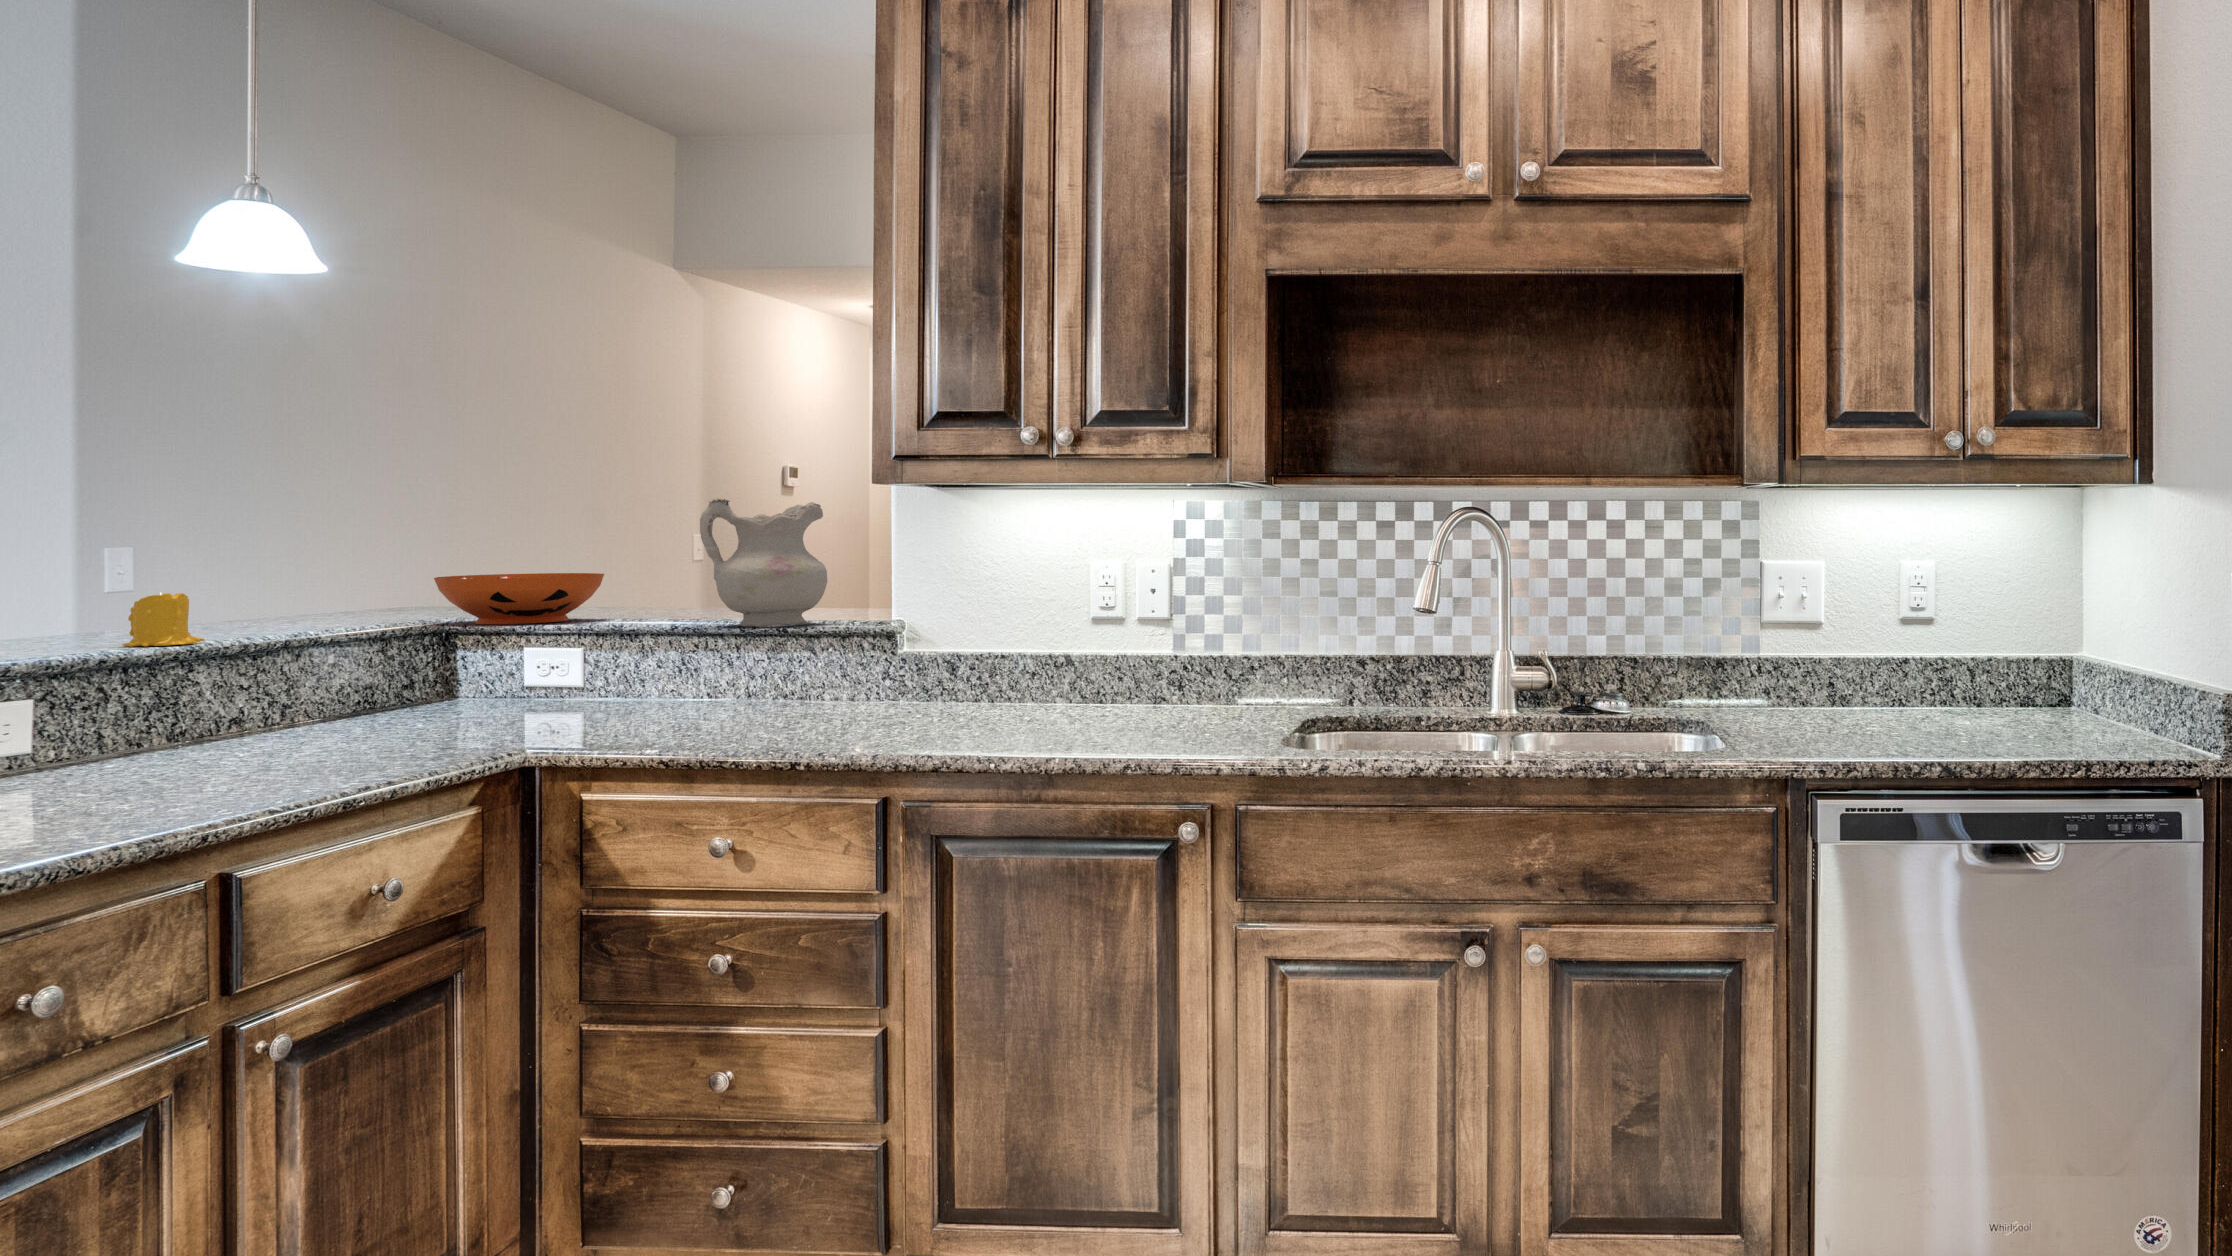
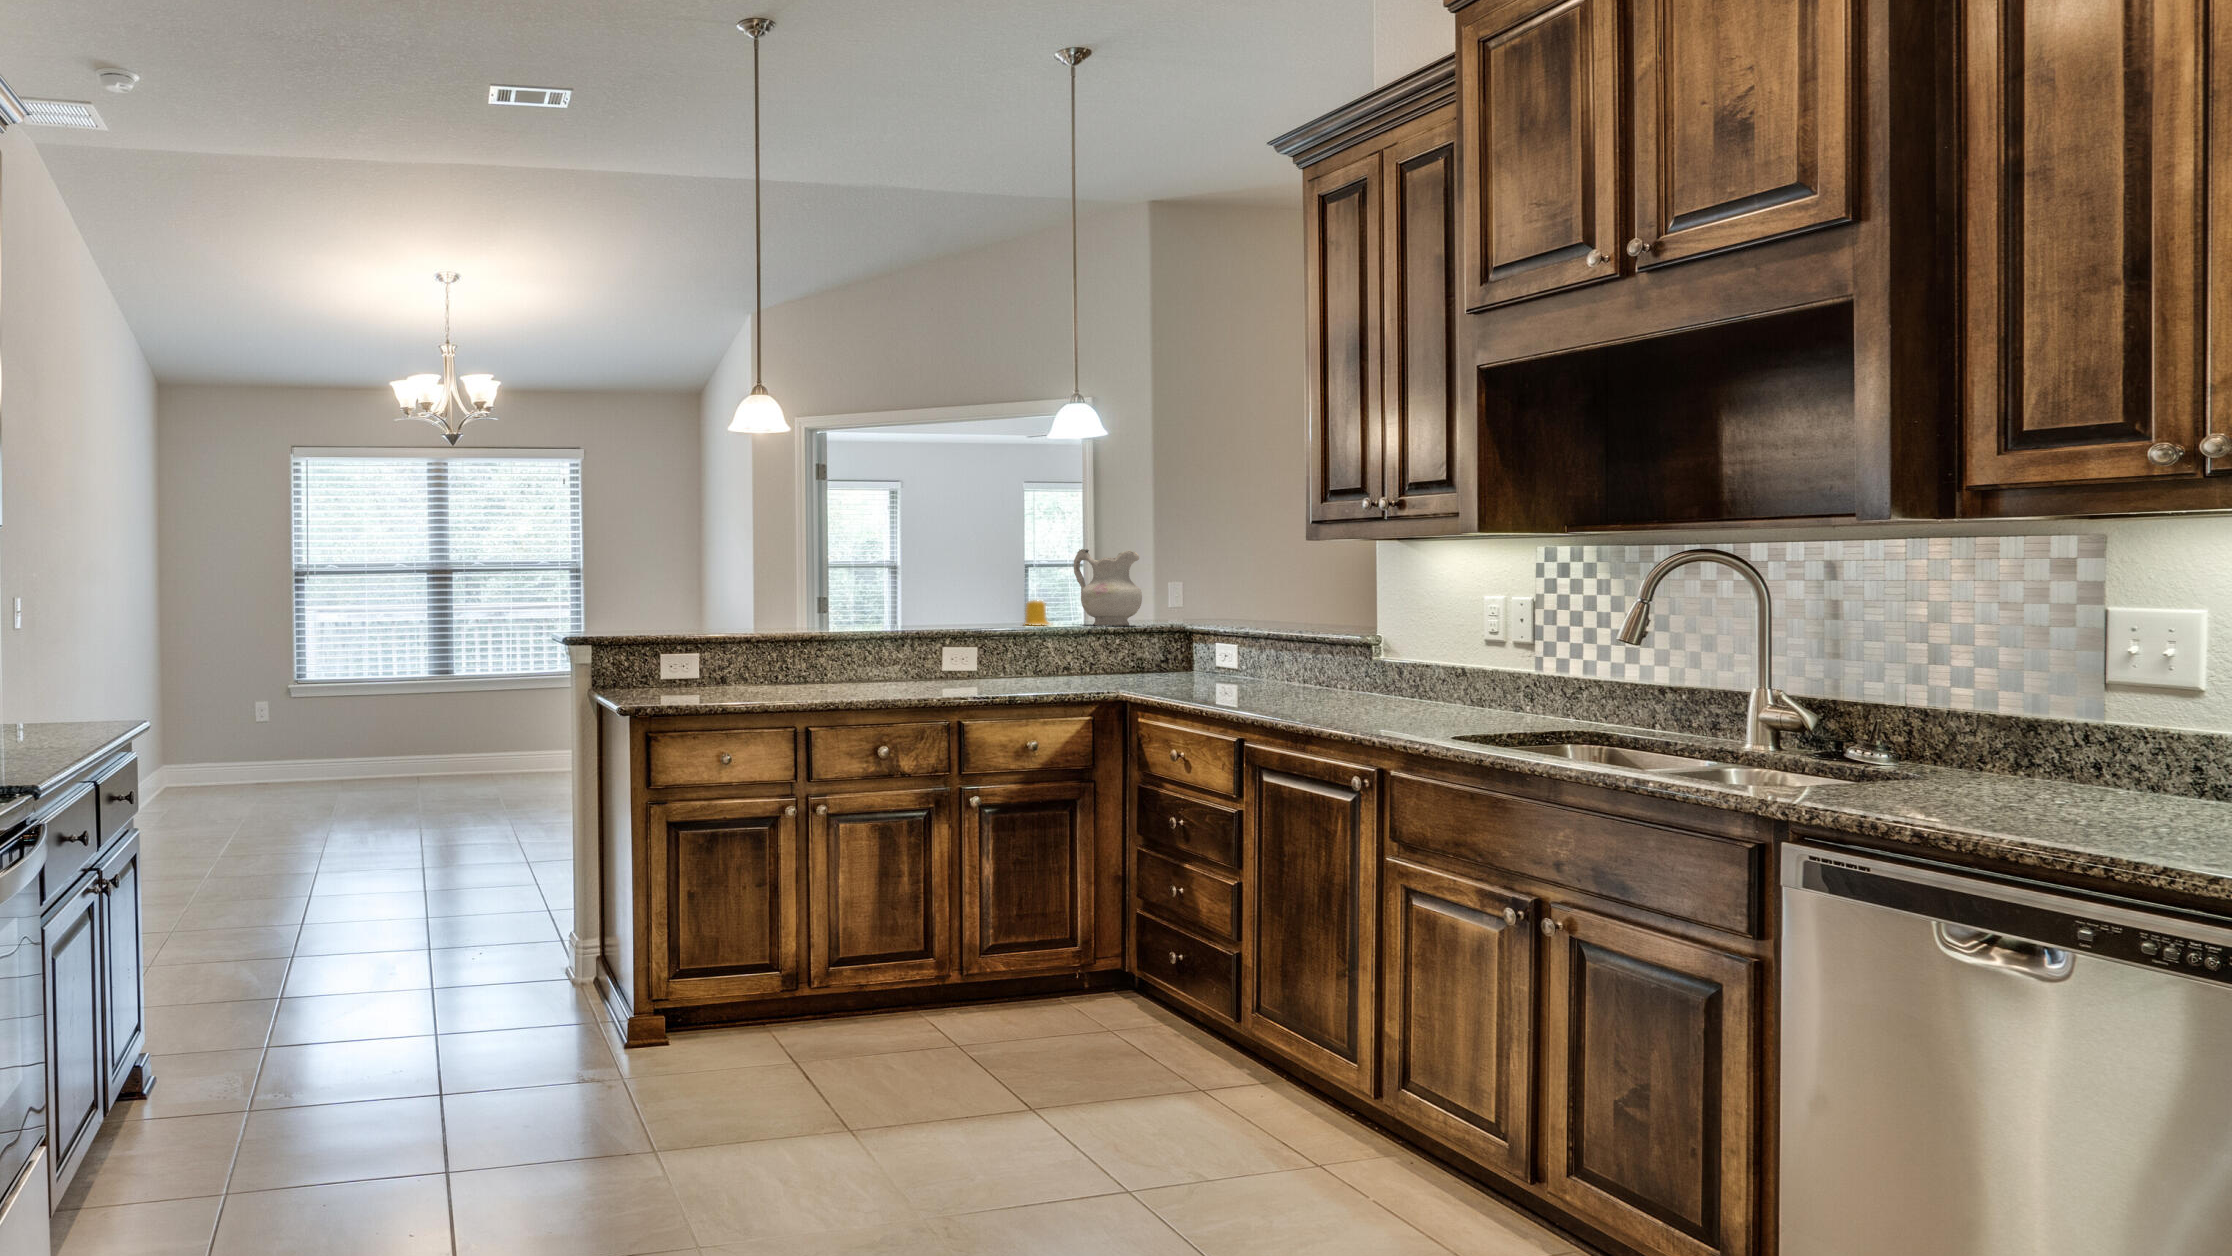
ceramic pitcher: present [700,498,827,627] -> present [1074,549,1142,626]
decorative bowl: present [434,573,604,624] -> none [1185,598,1276,628]

